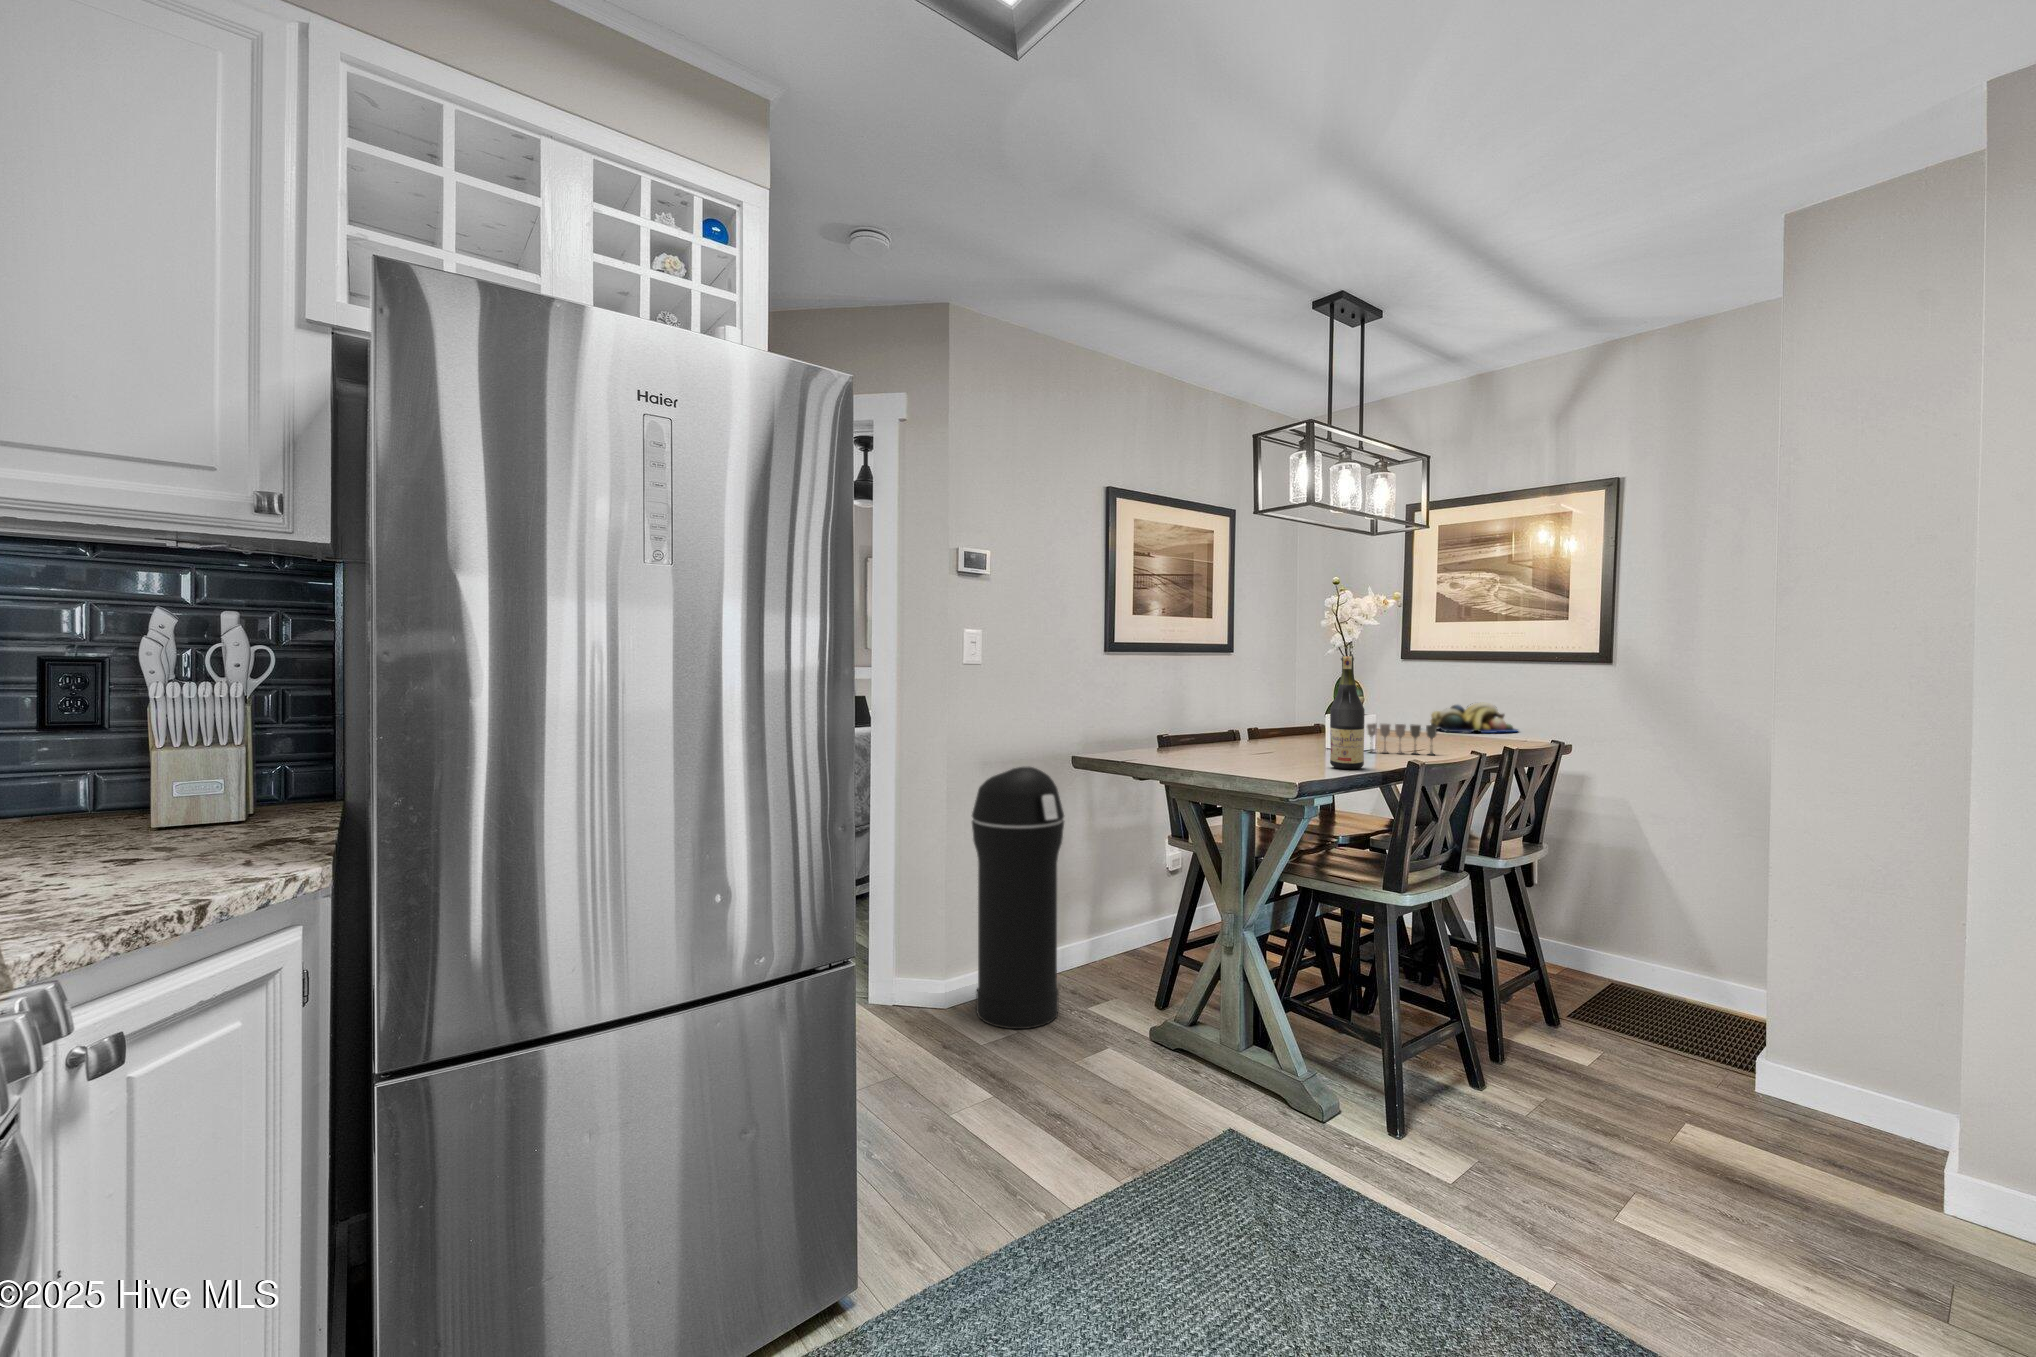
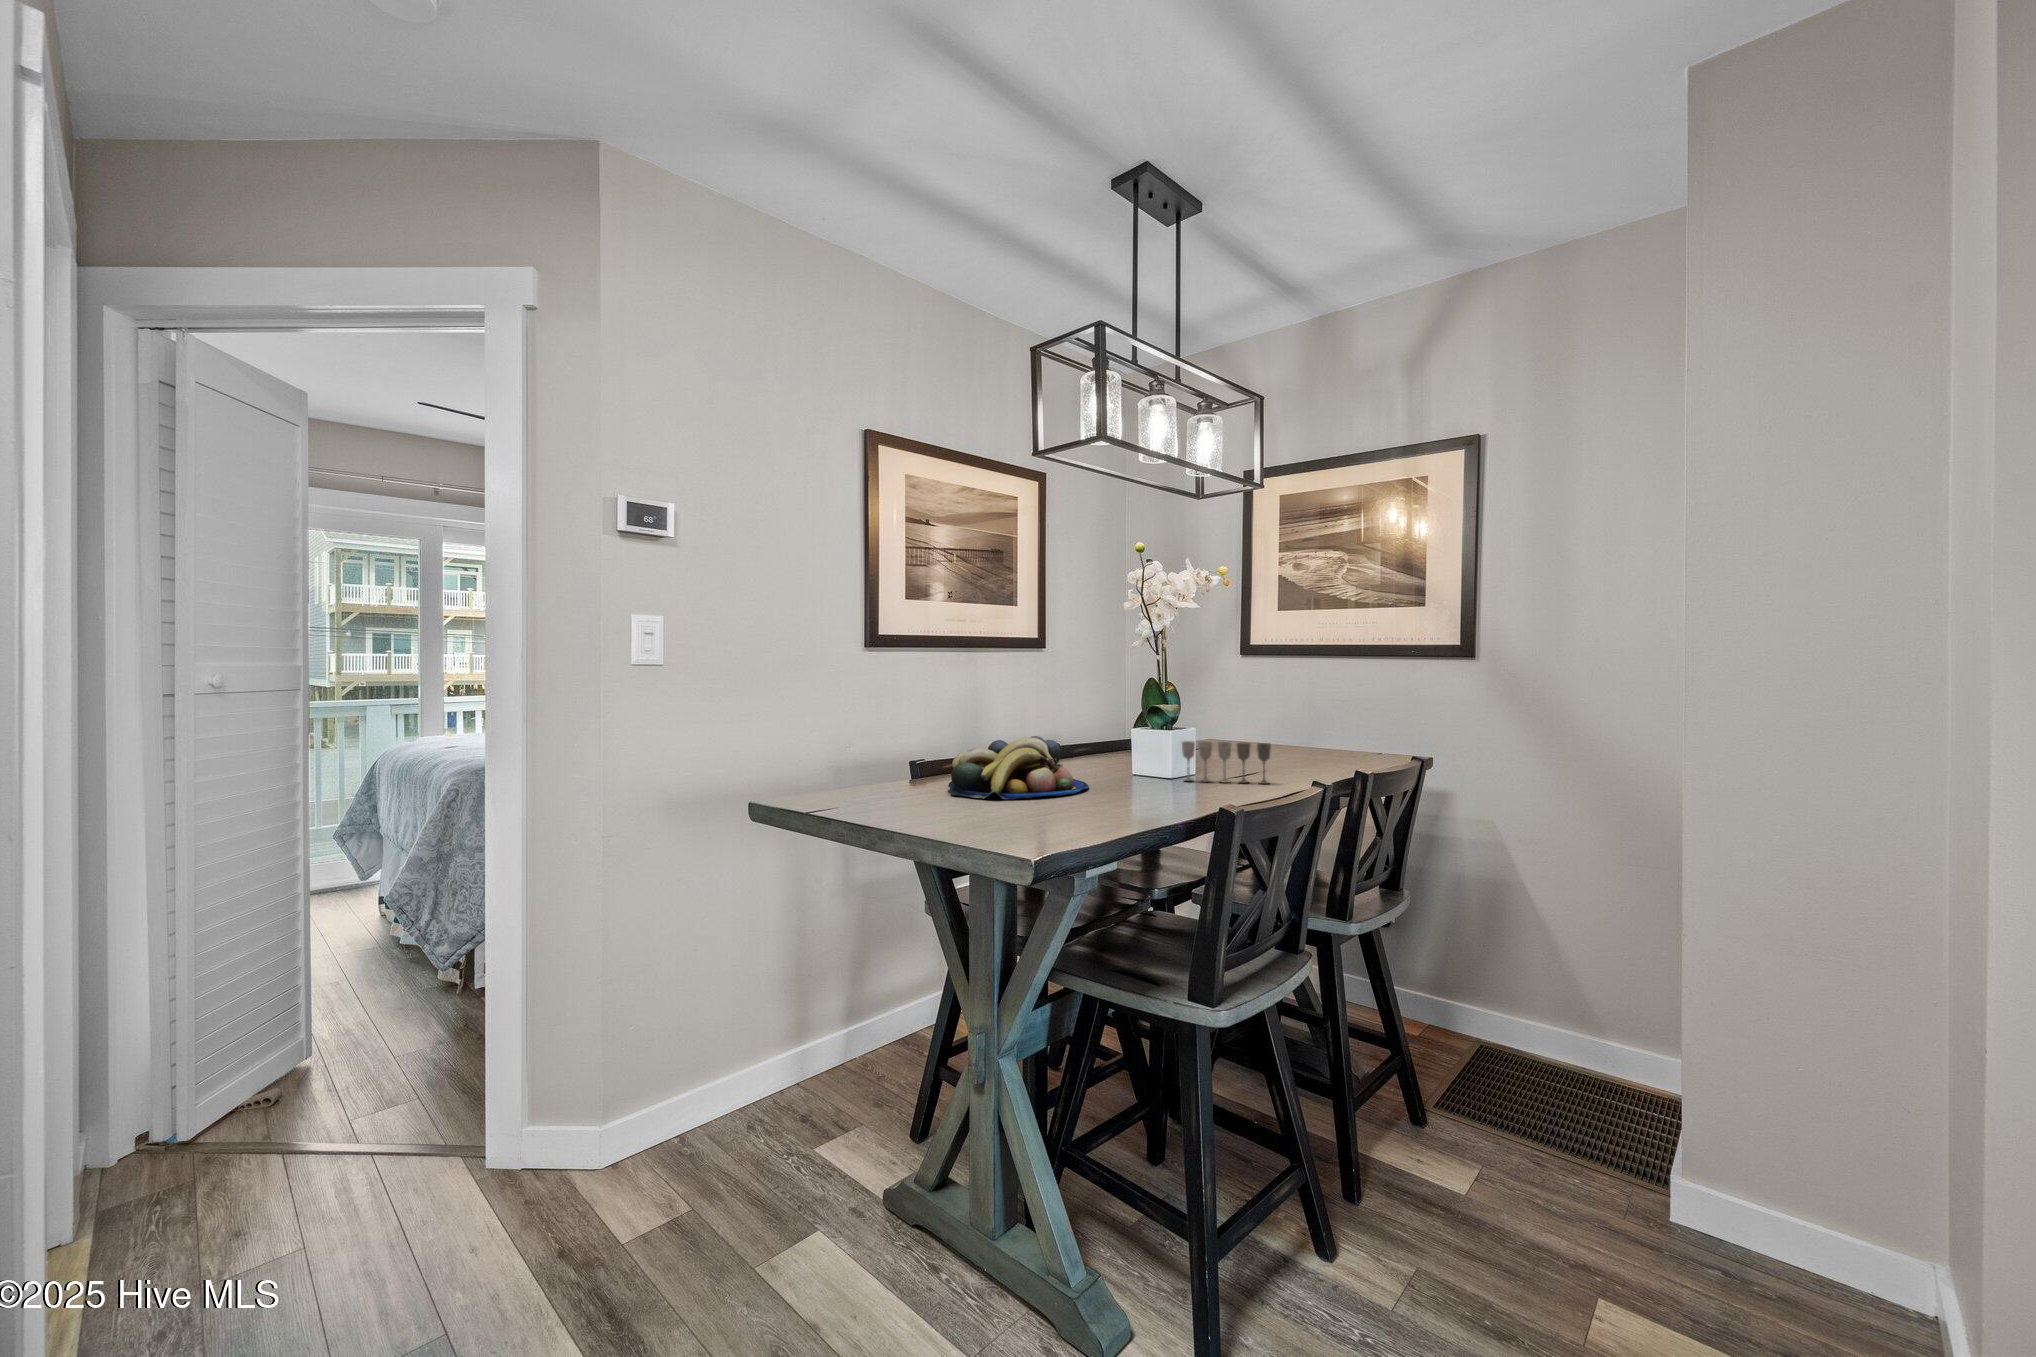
wine bottle: present [1330,656,1365,769] -> none [1118,650,1165,816]
fruit bowl: present [1431,703,1518,733] -> present [948,736,1089,799]
trash can: present [972,767,1064,1029] -> none [631,813,774,1203]

